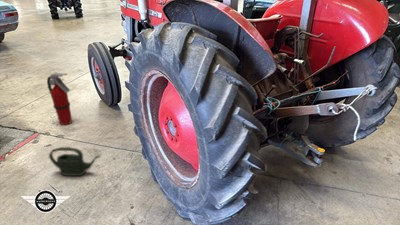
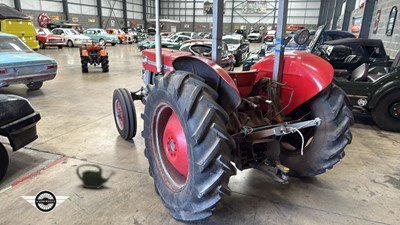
fire extinguisher: present [47,73,72,125] -> none [79,109,96,152]

